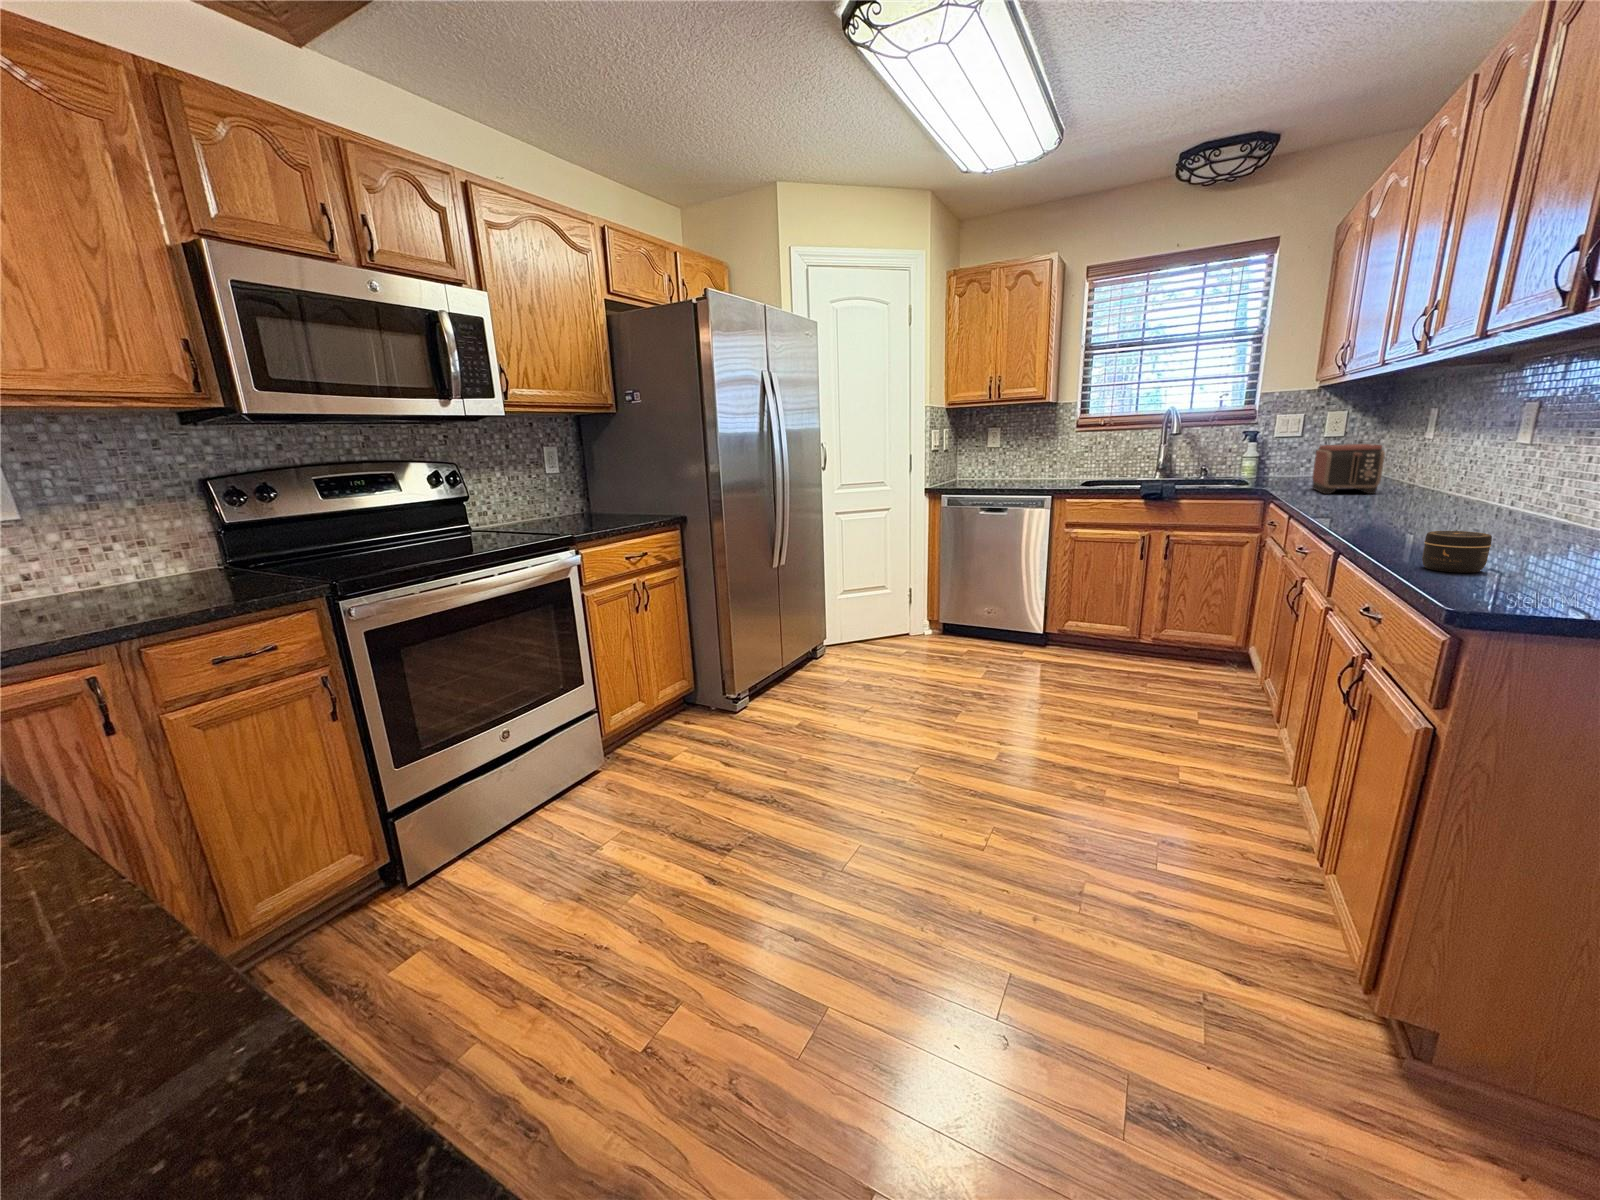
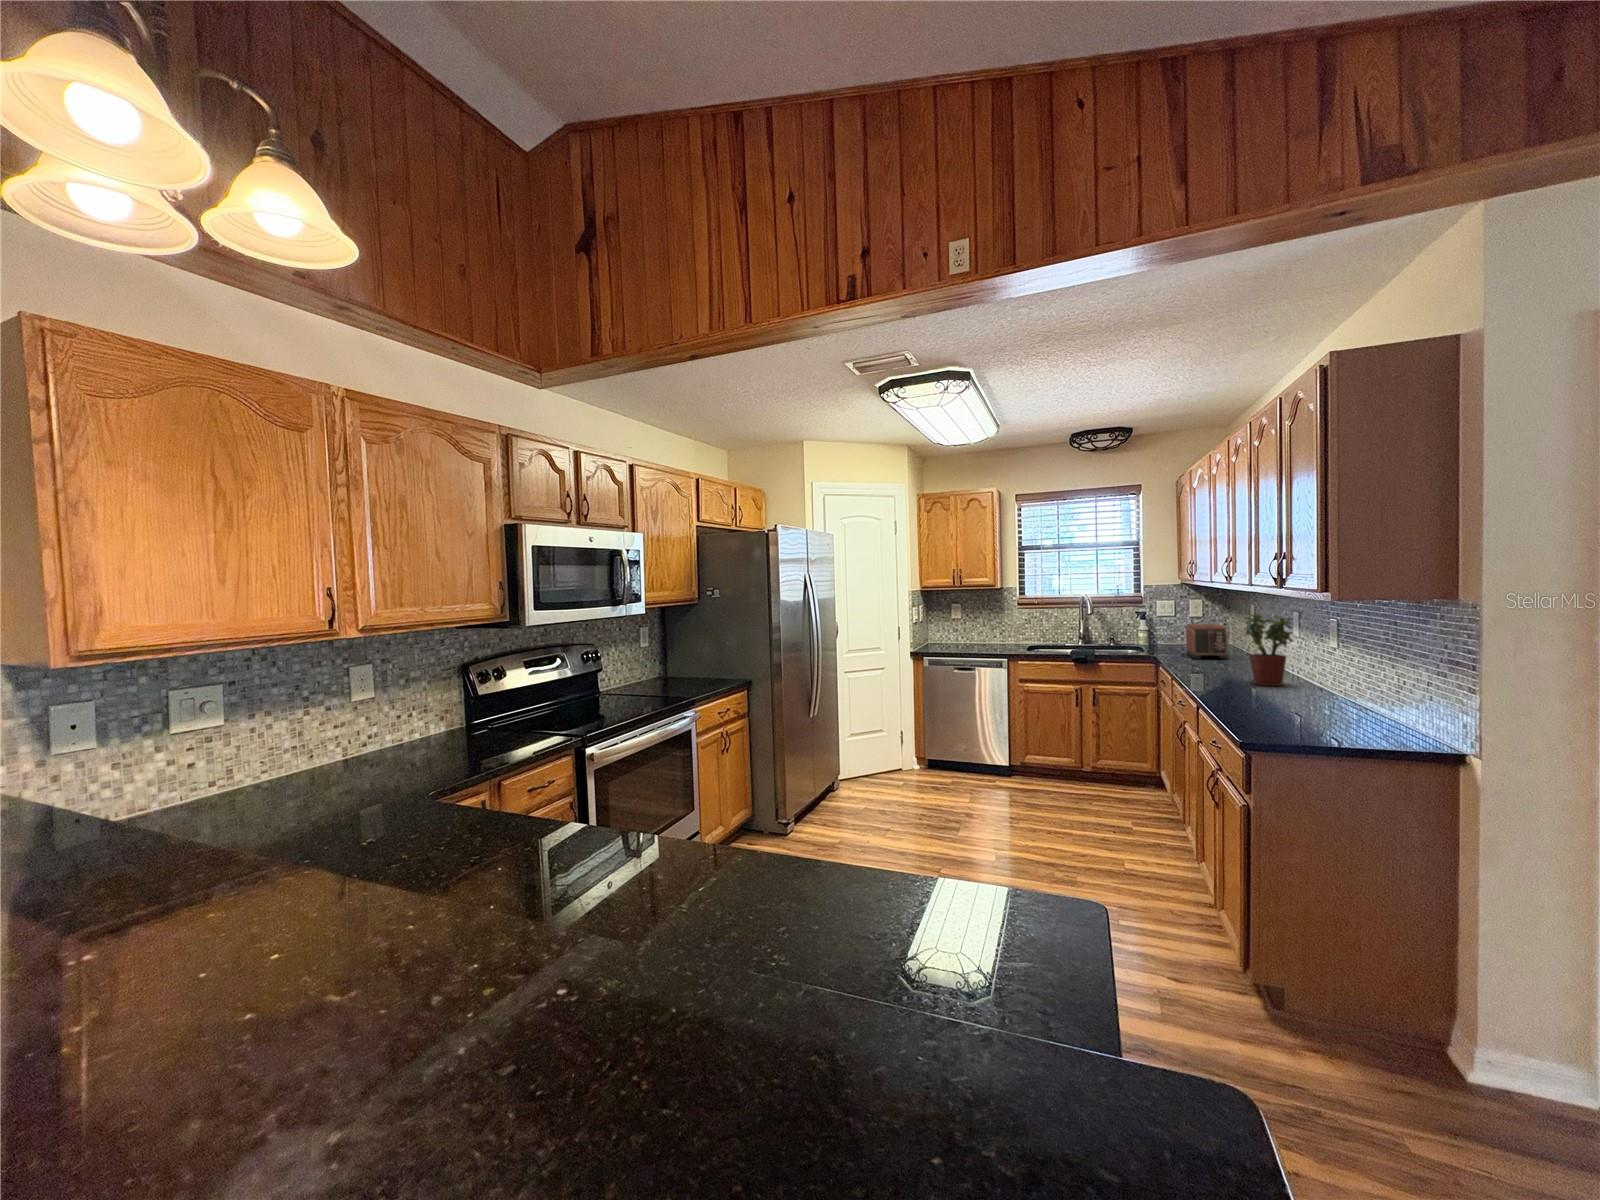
potted plant: none [1432,404,1533,525] -> present [1245,614,1293,686]
jar: present [1422,531,1492,573] -> none [1238,694,1270,718]

